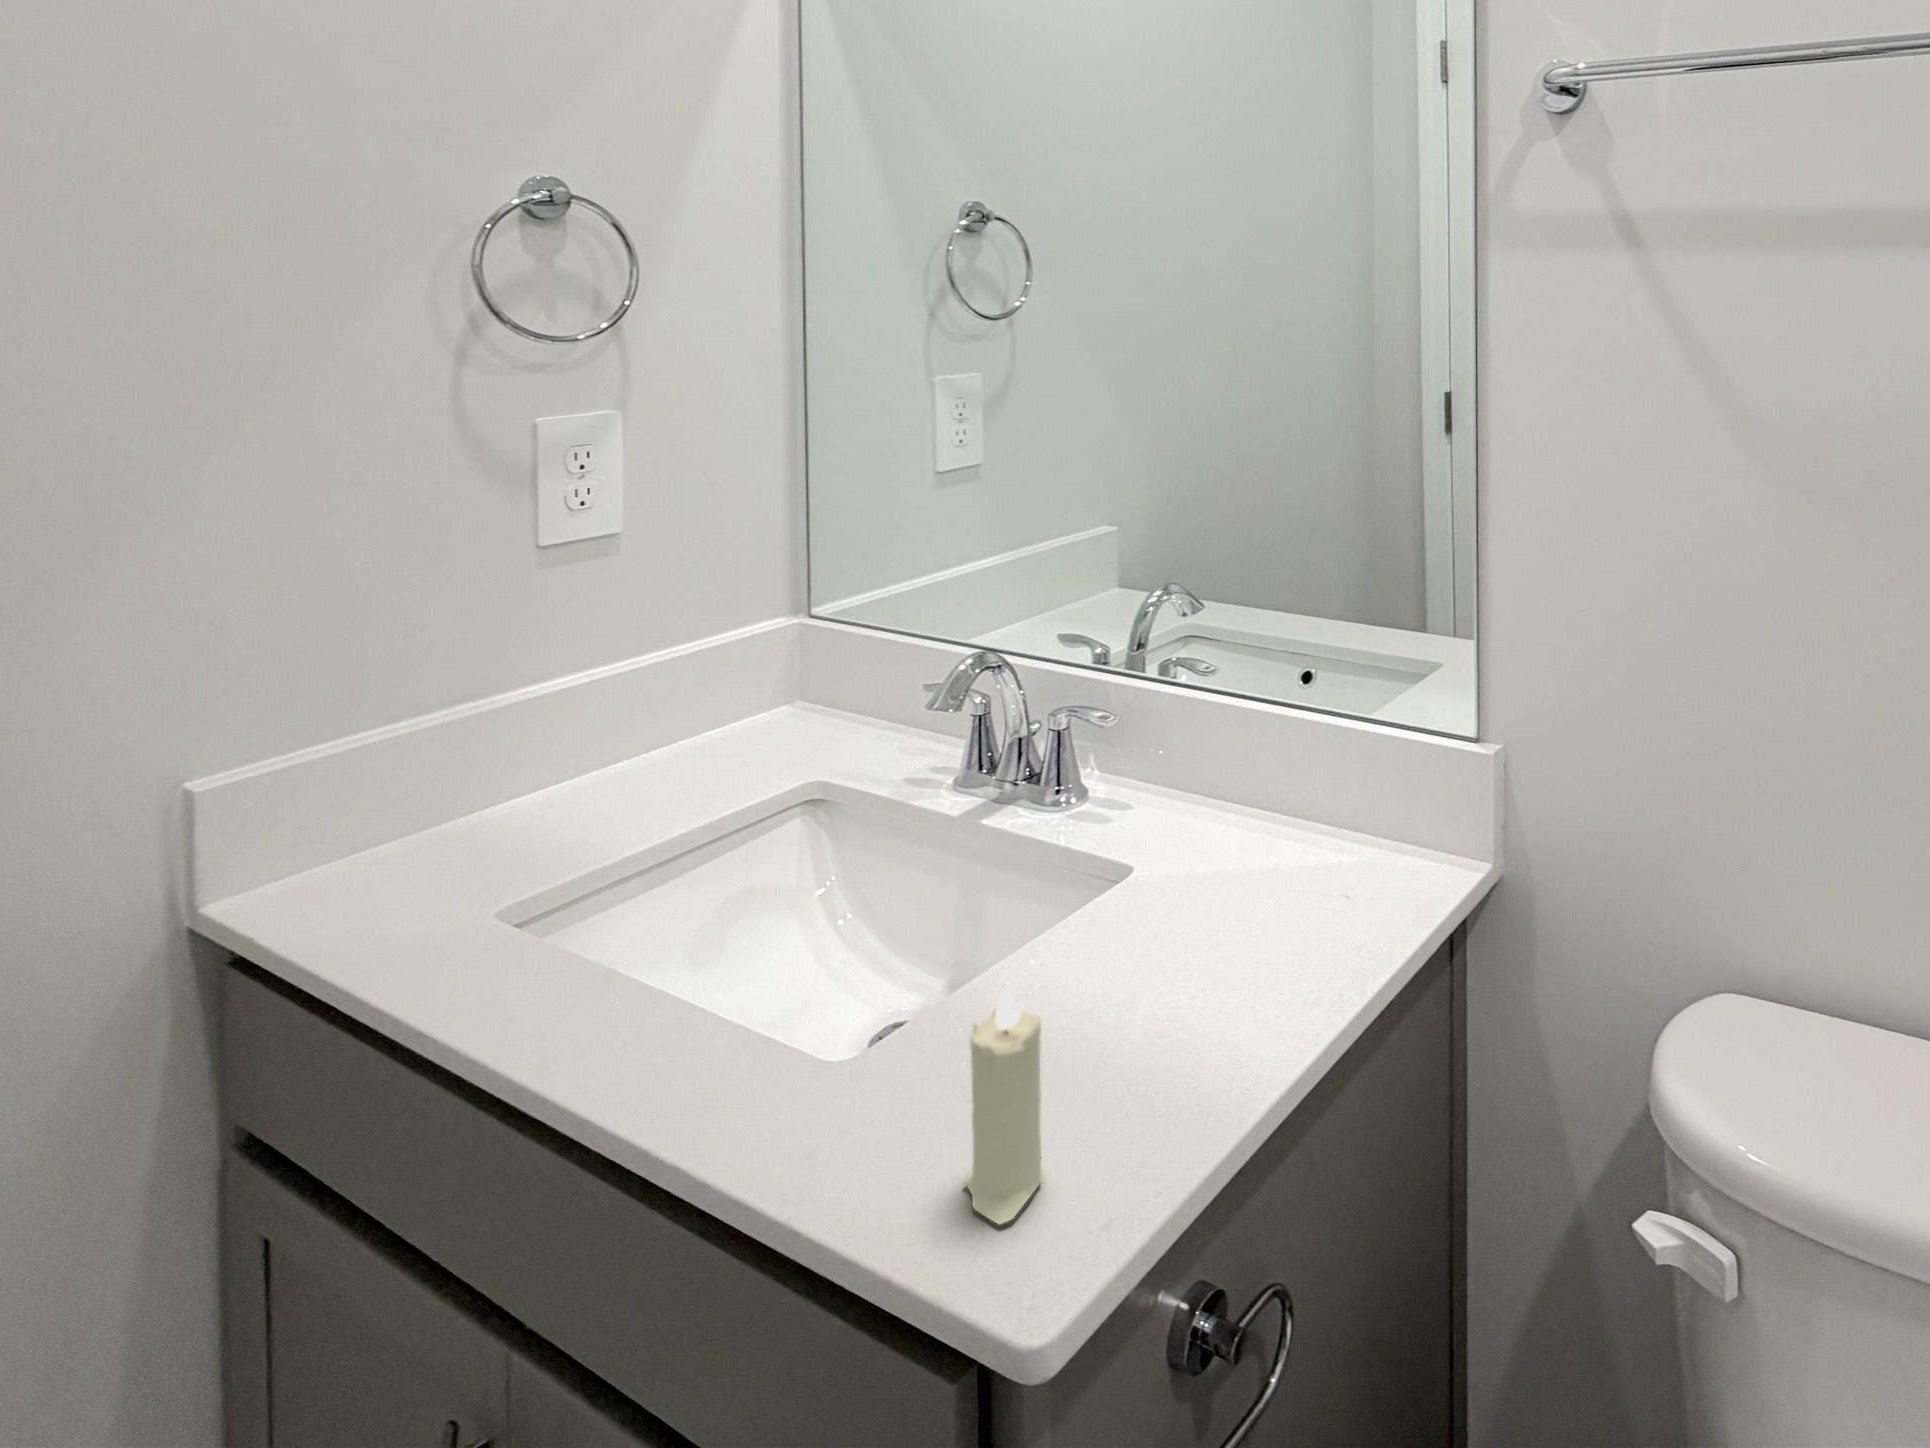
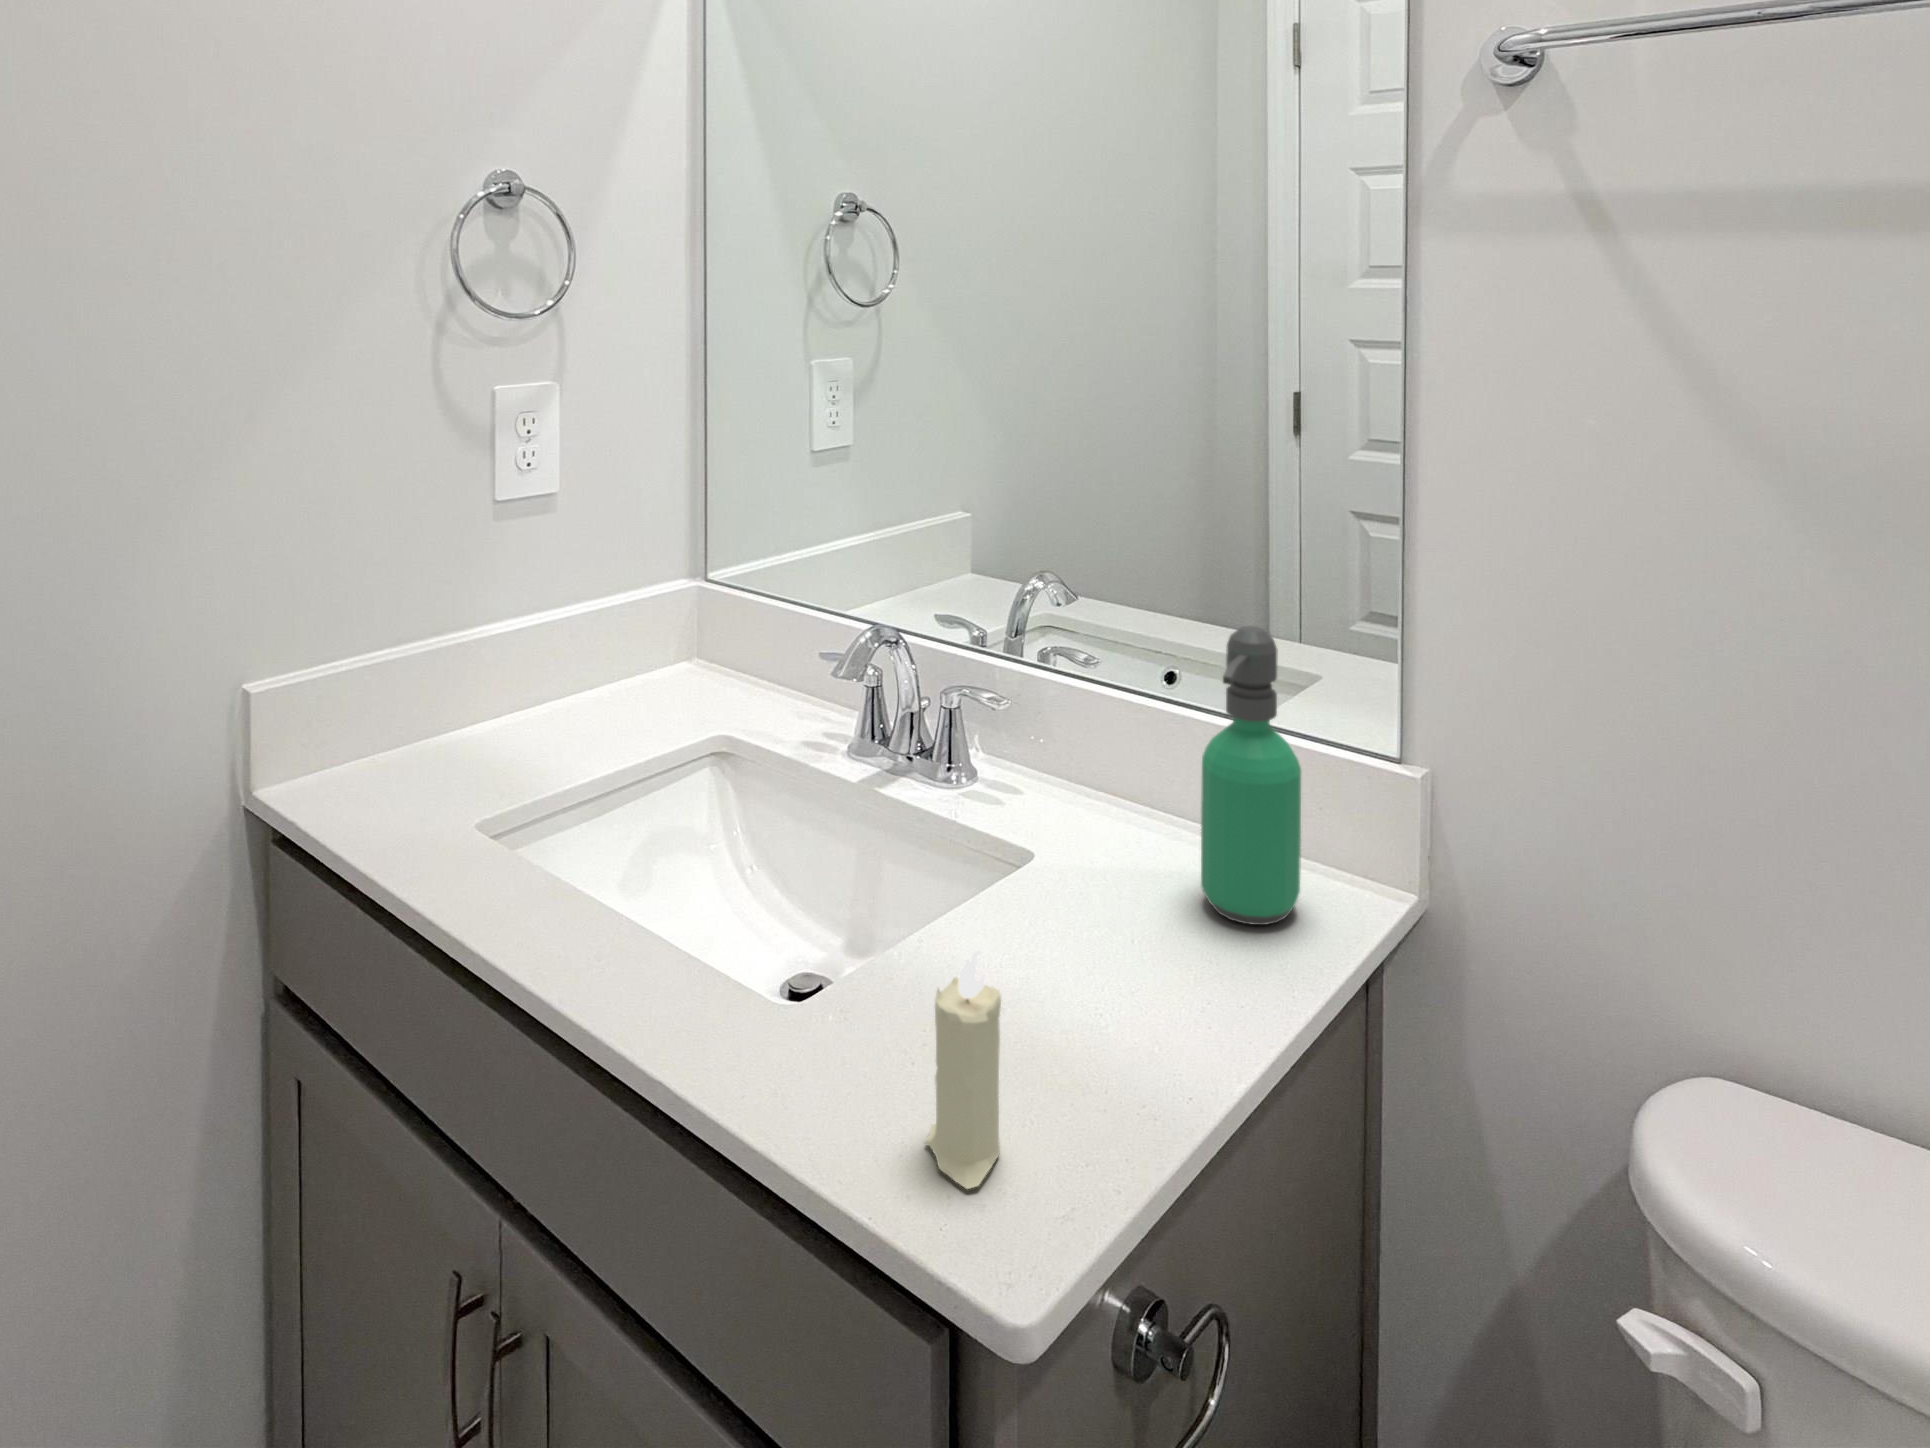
soap dispenser: none [1291,626,1384,915] -> present [1201,626,1301,925]

